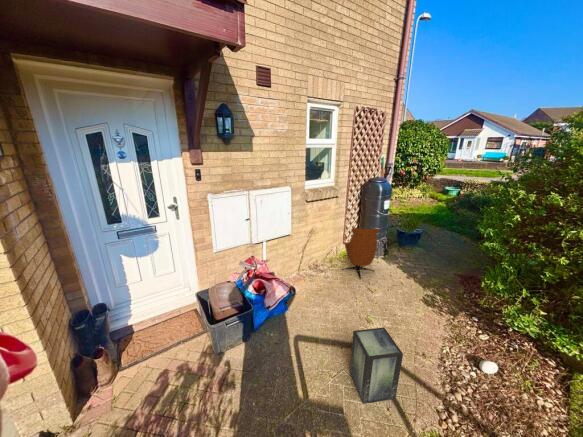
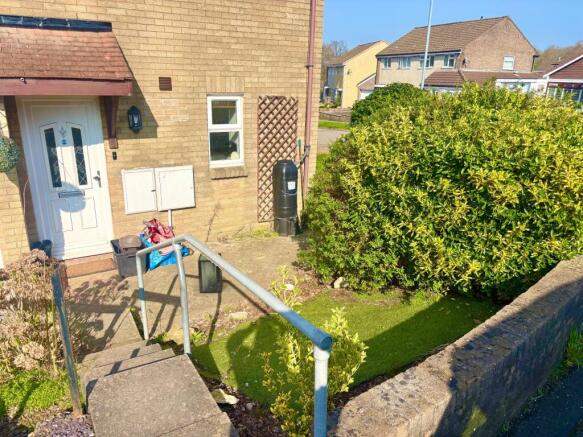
lounge chair: present [342,228,379,279] -> none [244,201,277,248]

